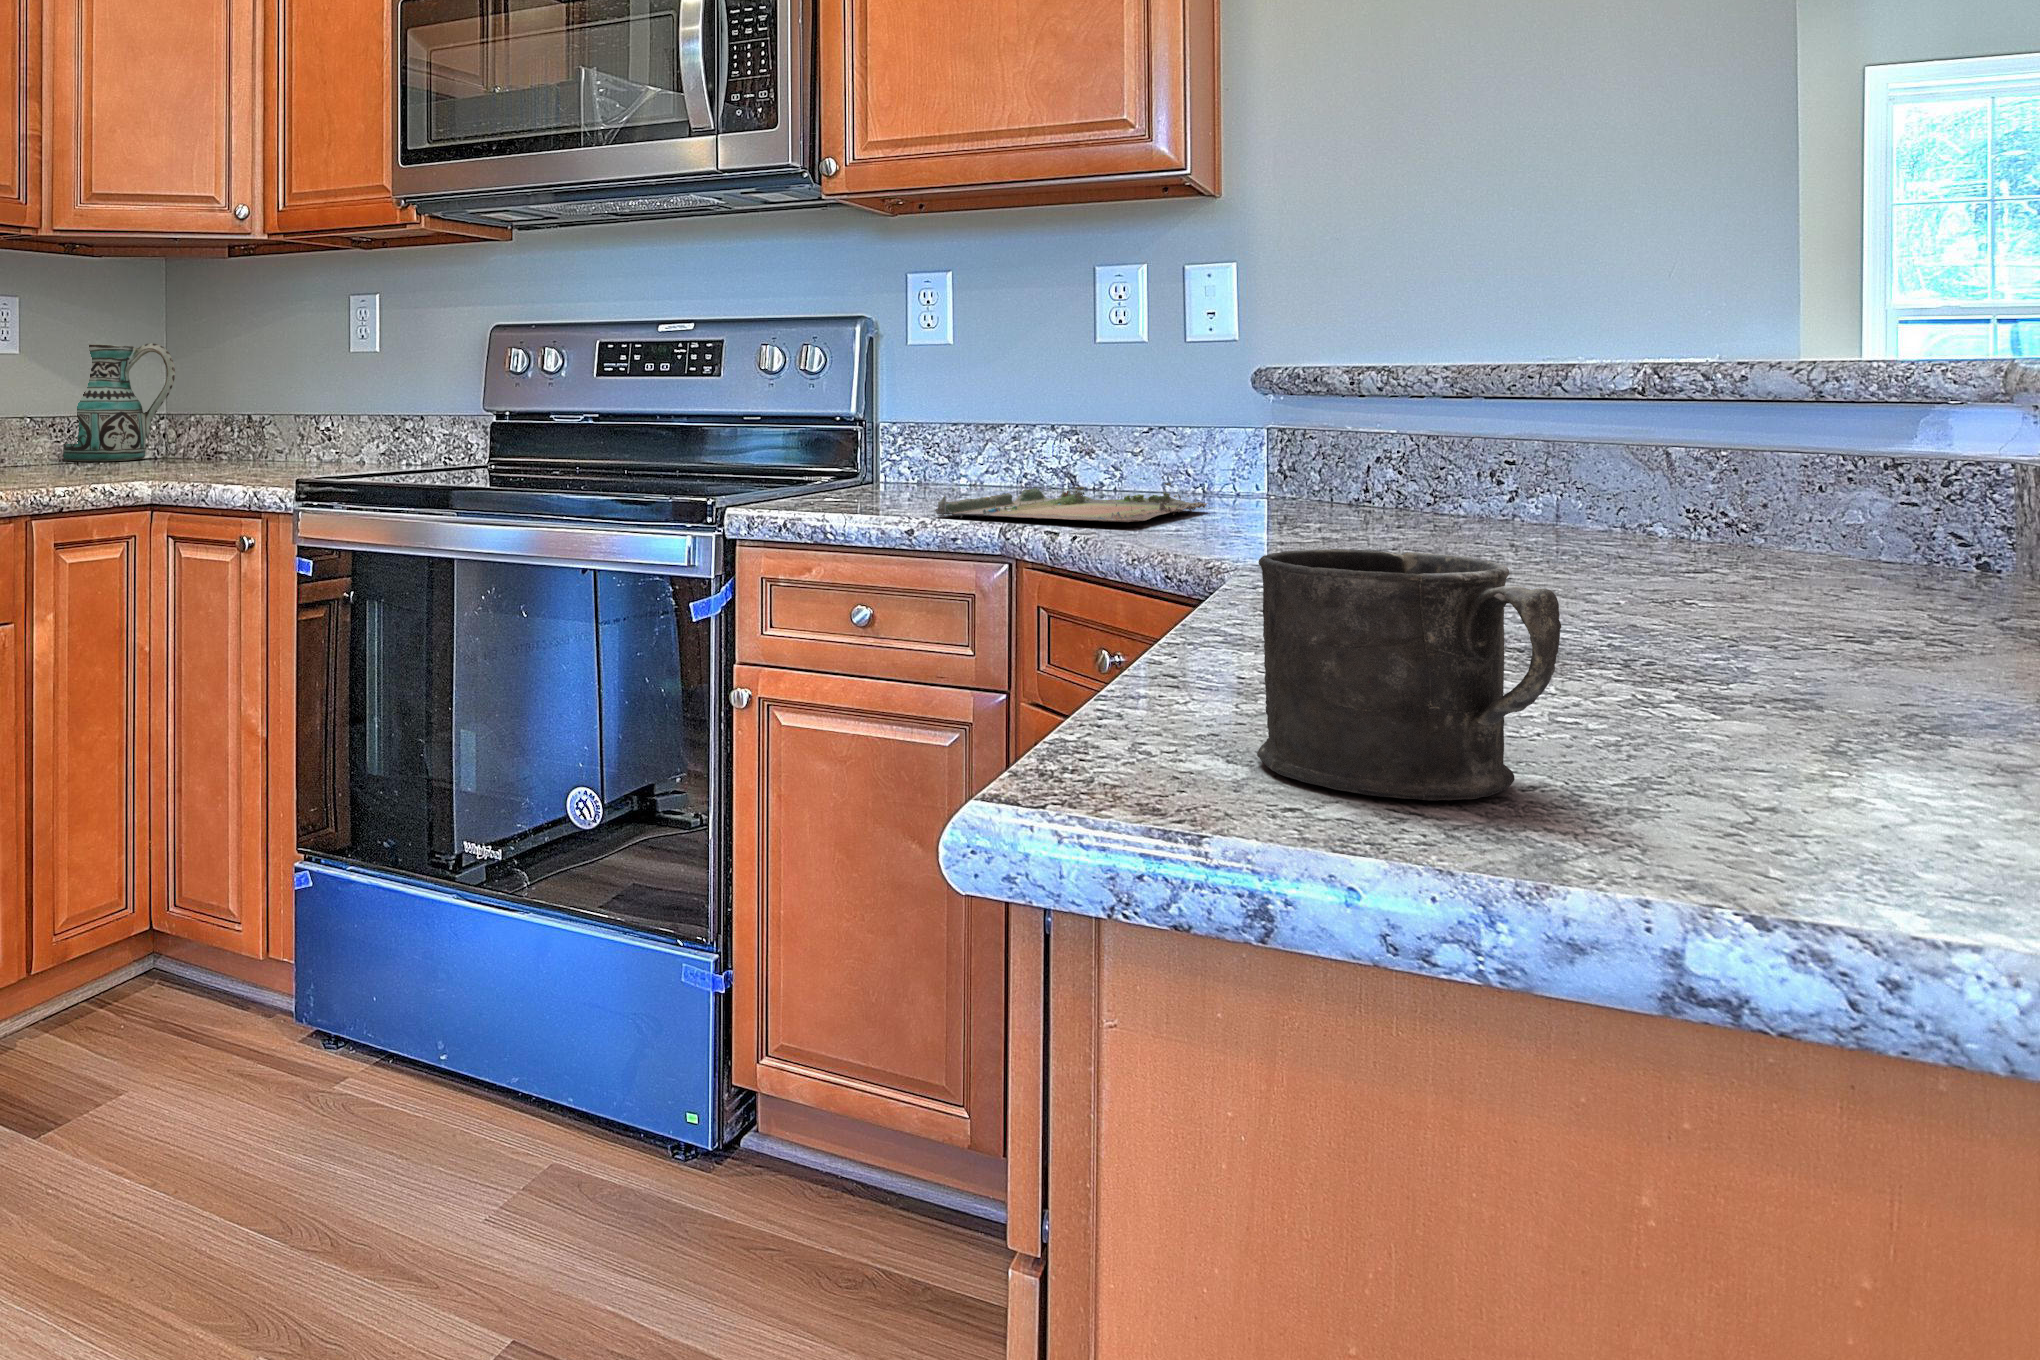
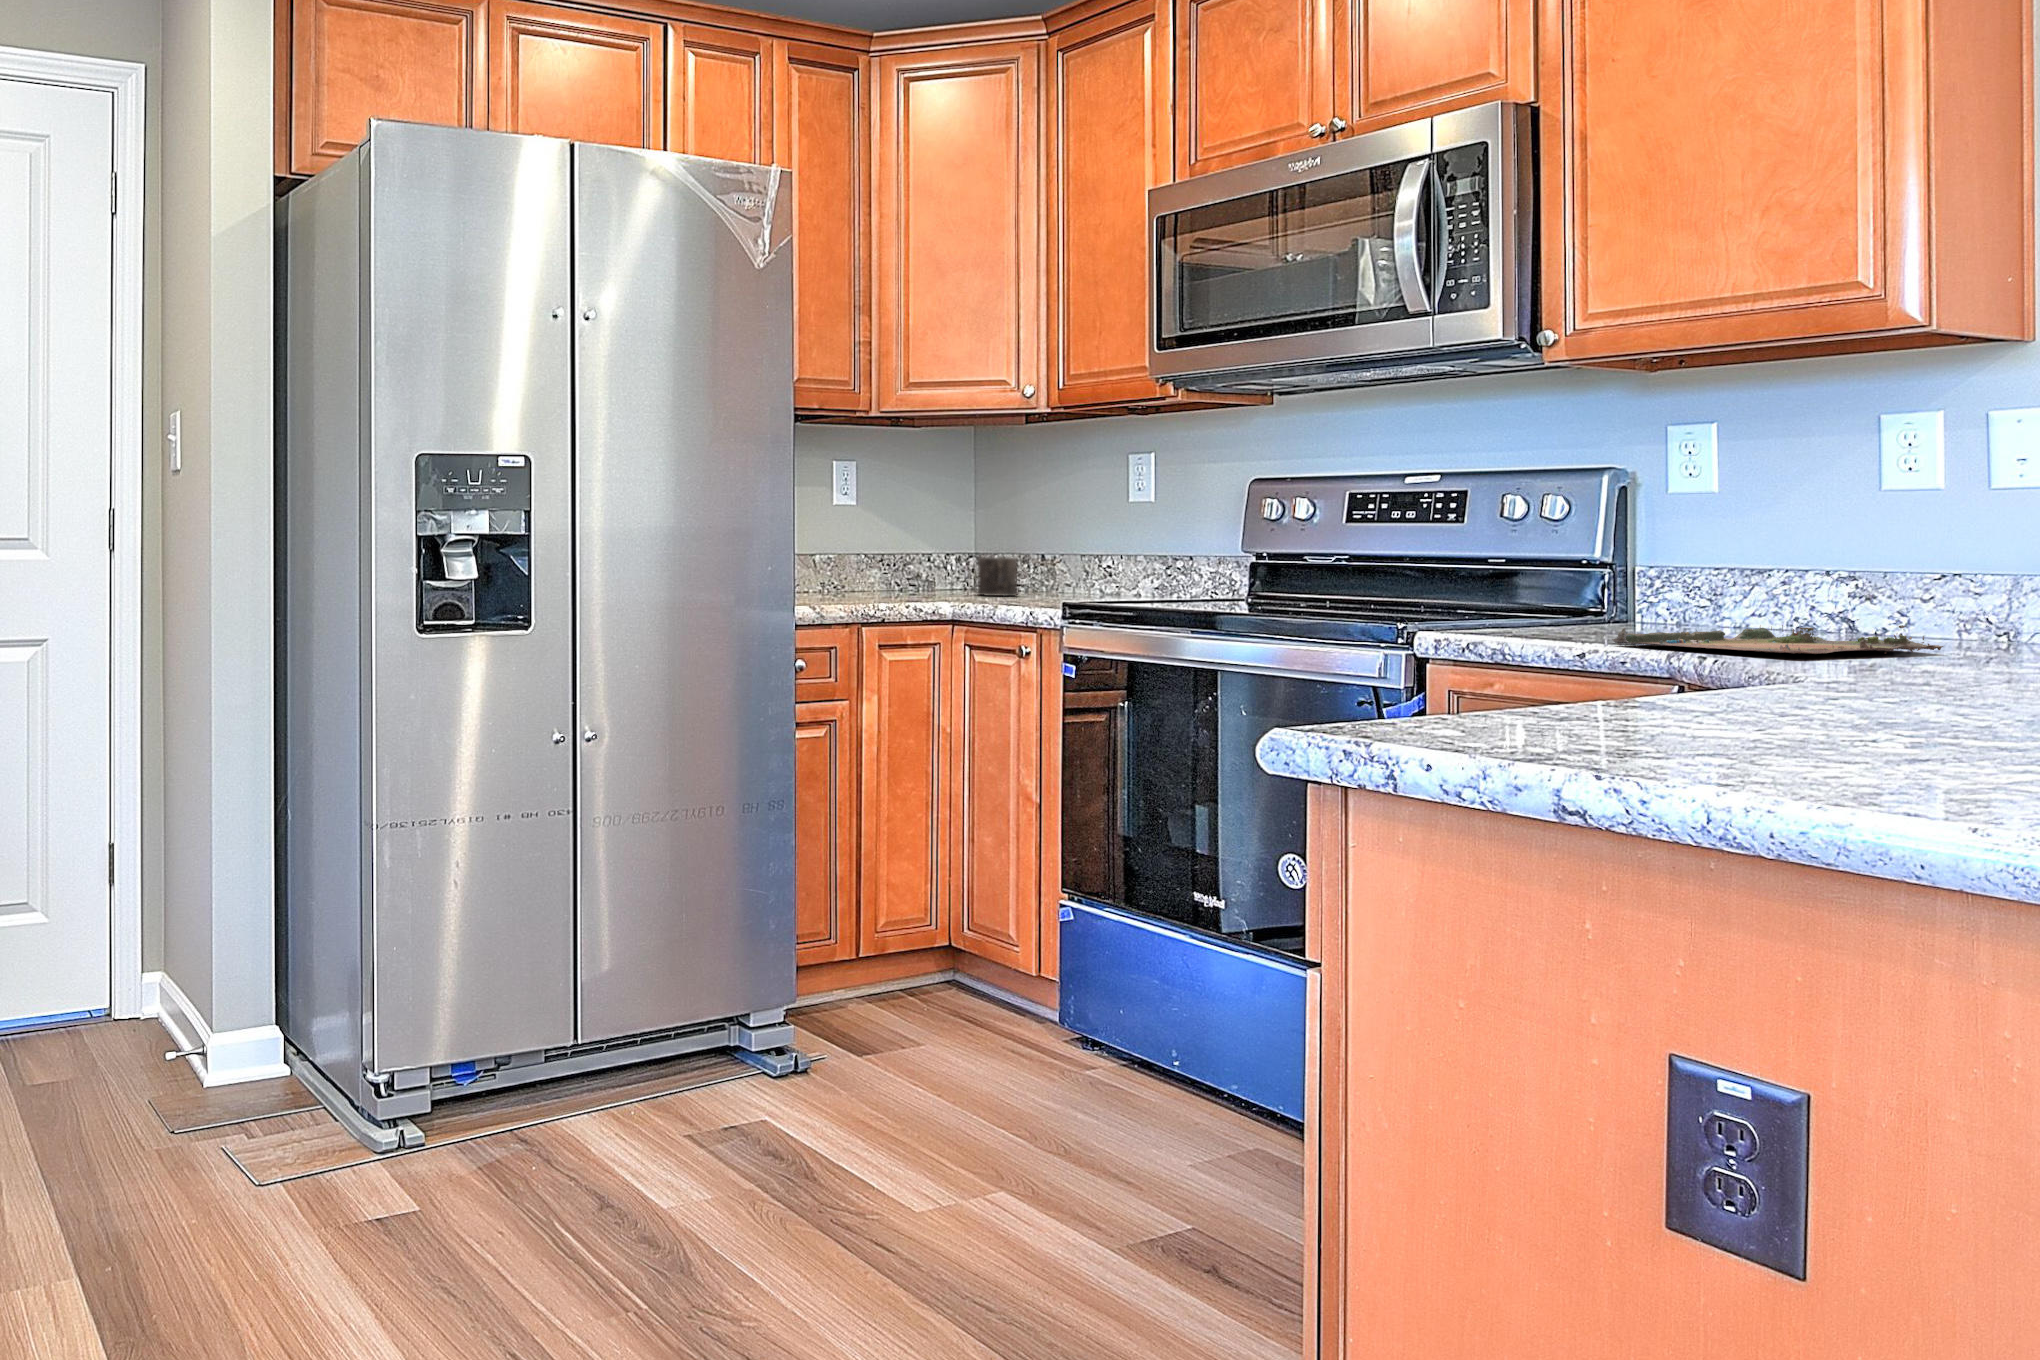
ceramic pitcher: present [63,343,175,461] -> none [890,494,979,588]
mug: present [1257,549,1561,800] -> present [978,557,1017,596]

